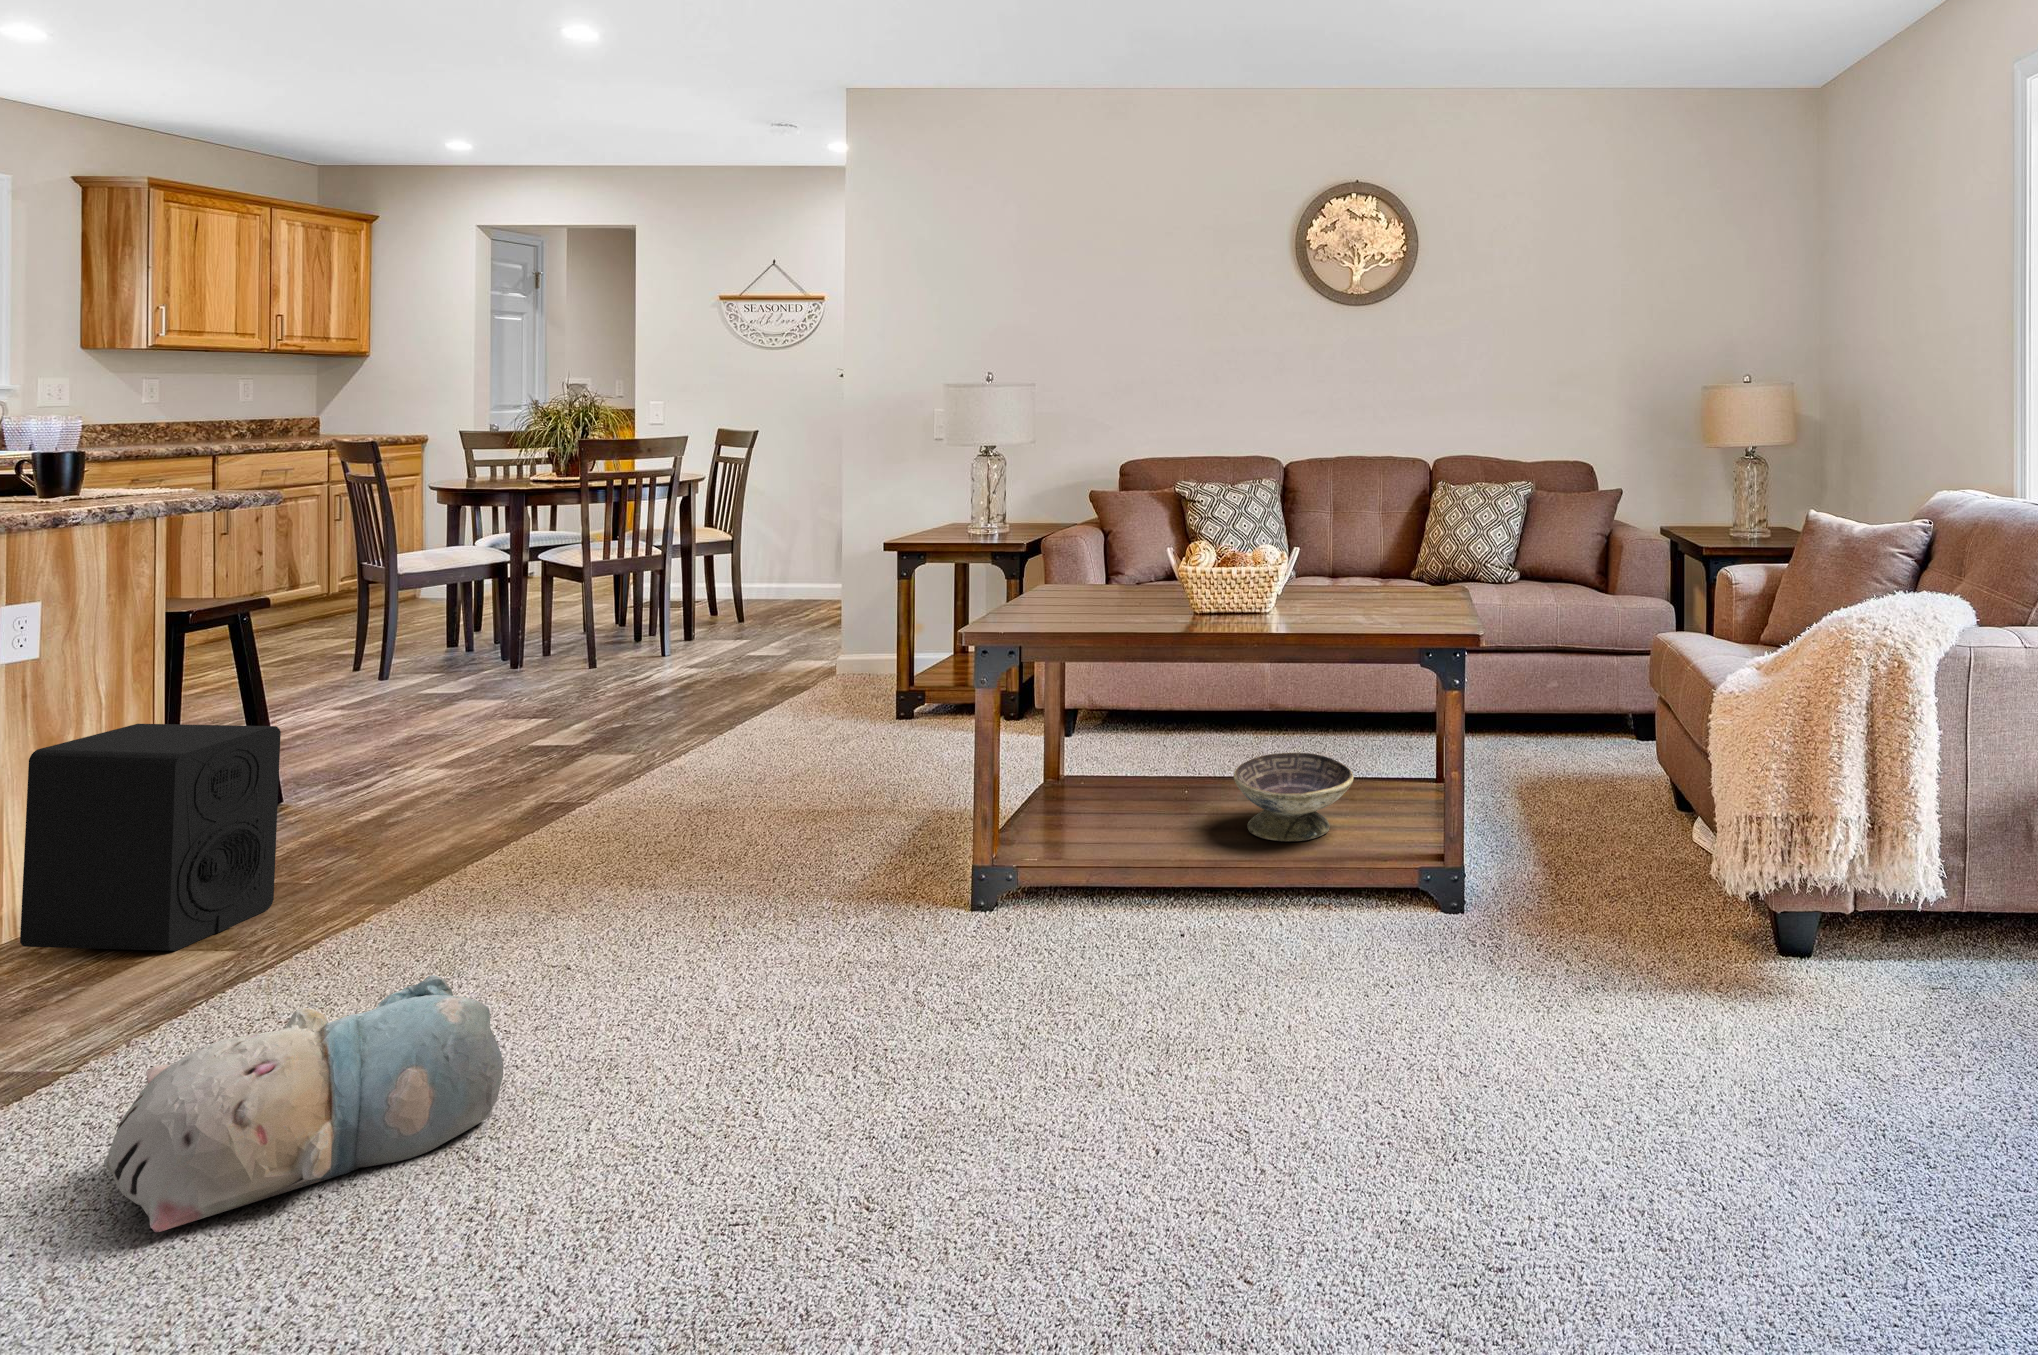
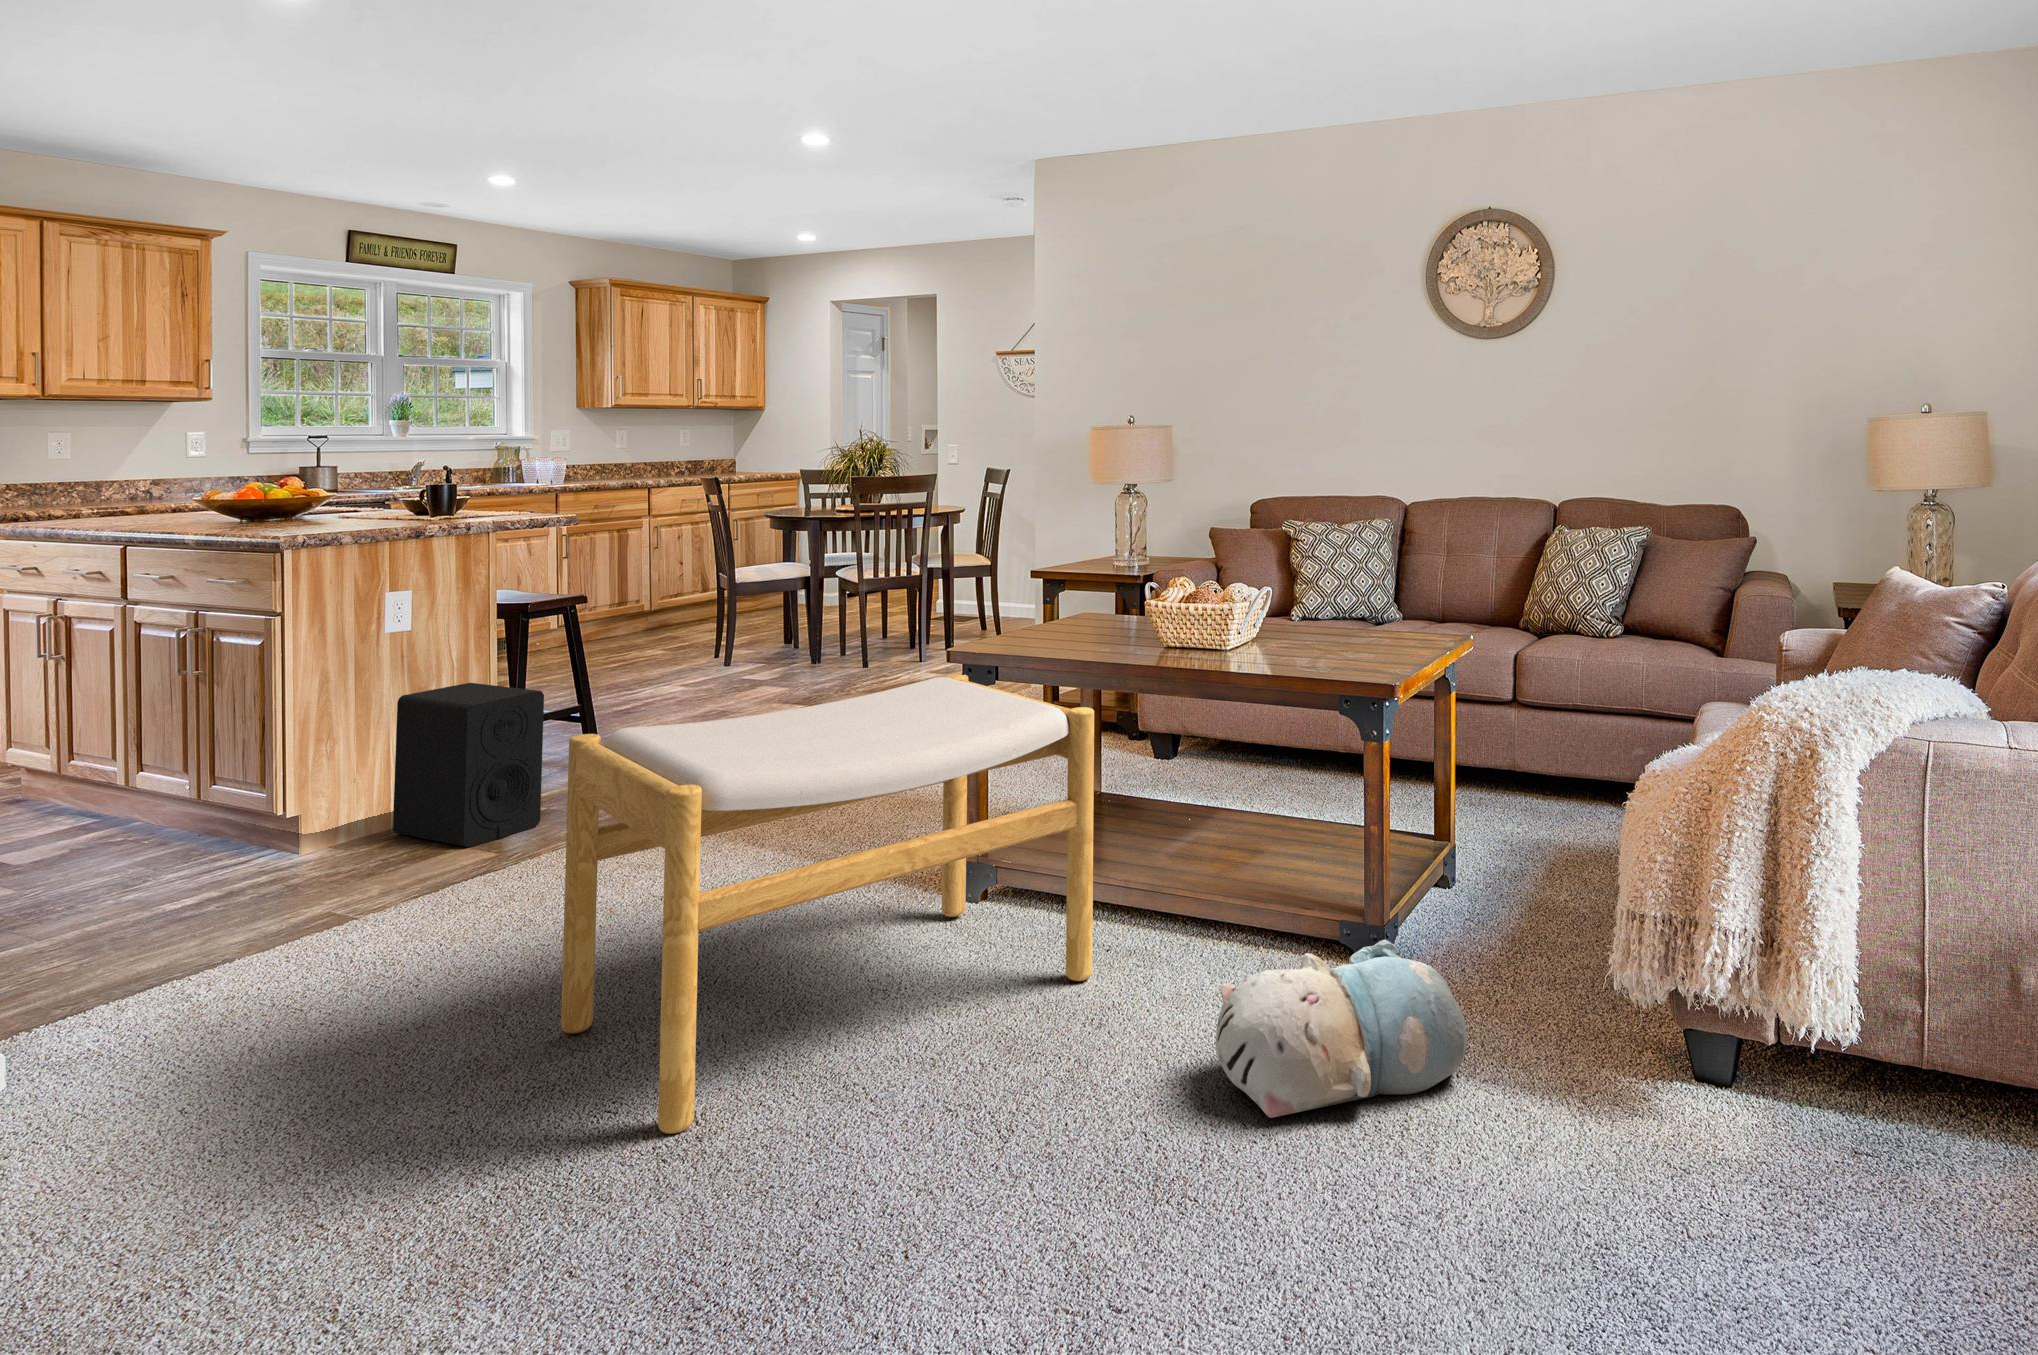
footstool: none [552,663,1200,1273] -> present [561,674,1094,1134]
decorative bowl: present [1233,753,1354,841] -> none [1203,780,1315,863]
plush toy: present [104,975,503,1232] -> present [1216,940,1467,1118]

